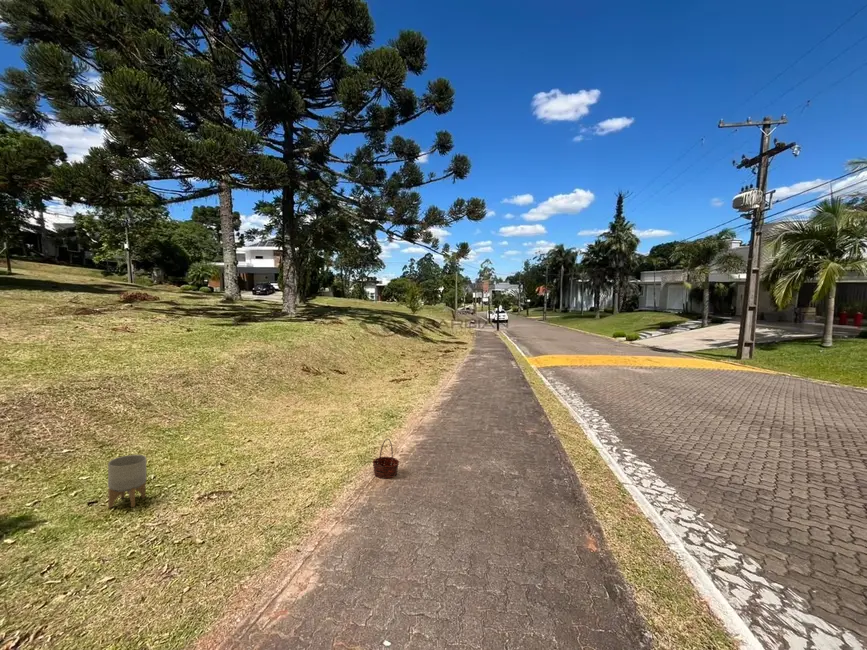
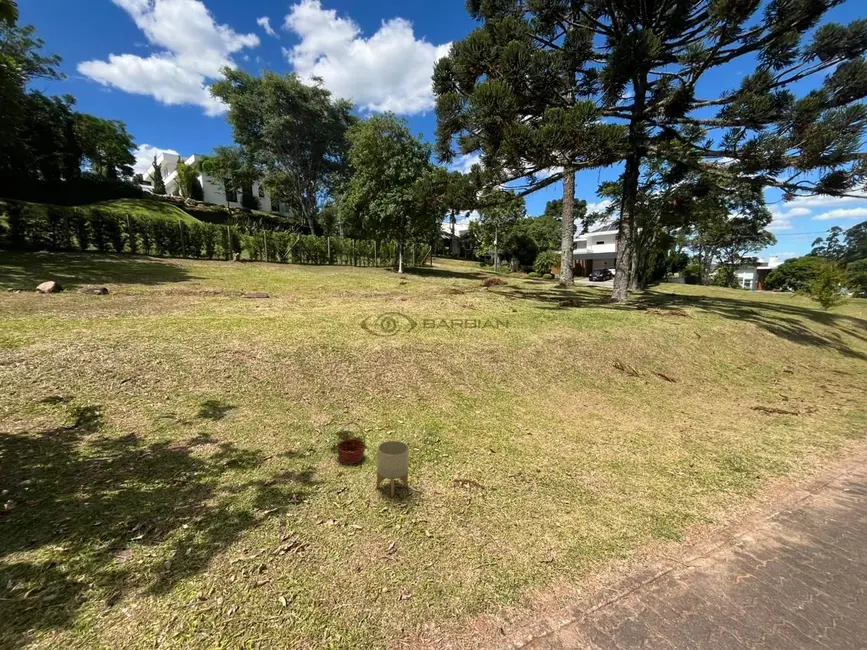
basket: present [373,439,399,478] -> present [337,422,365,464]

